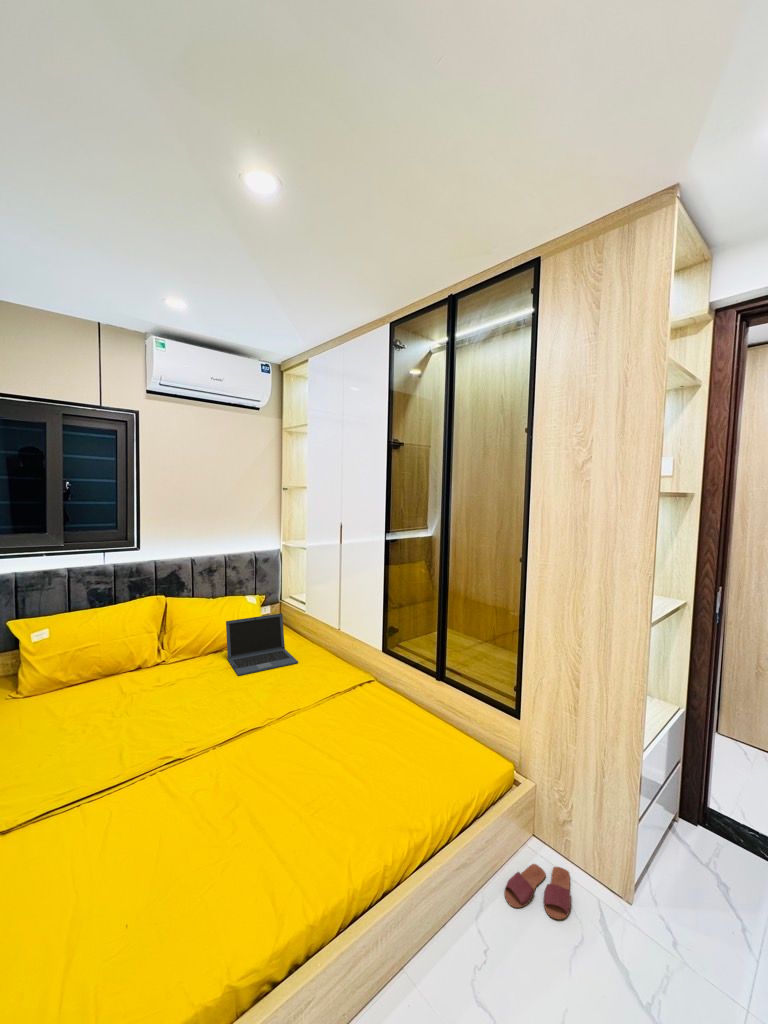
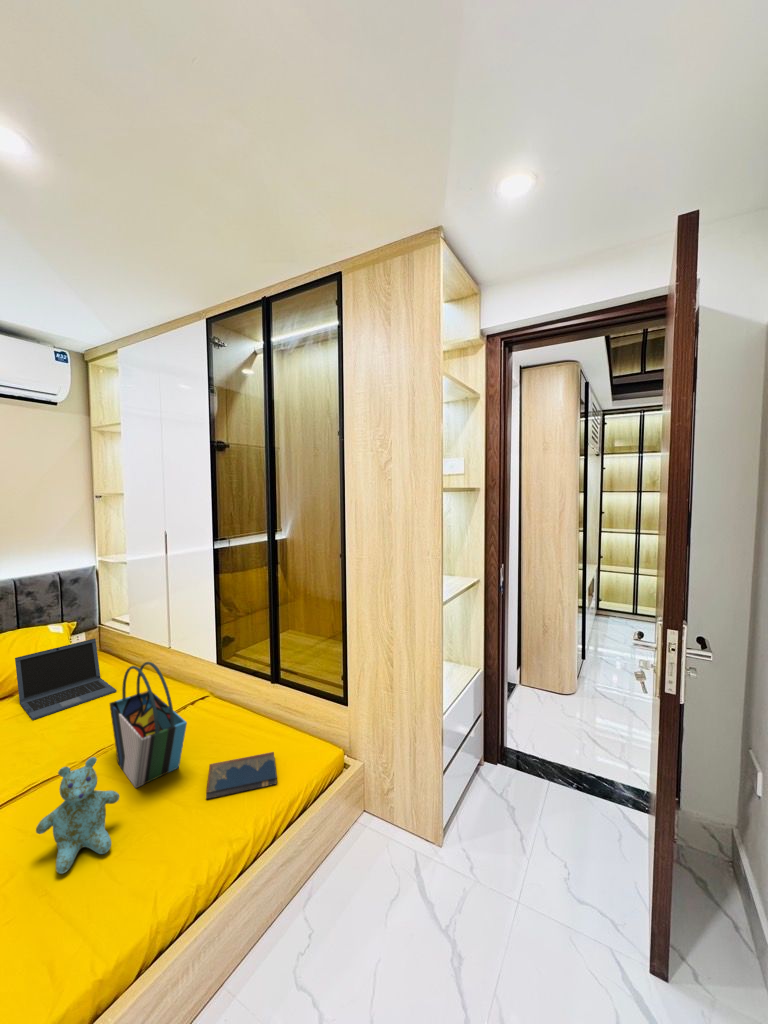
tote bag: none [301,641,368,755] -> present [110,662,187,788]
stuffed bear: none [253,719,314,815] -> present [36,757,119,874]
hardcover book: none [384,748,450,784] -> present [206,752,277,799]
slippers: present [504,864,571,920] -> none [334,834,394,885]

